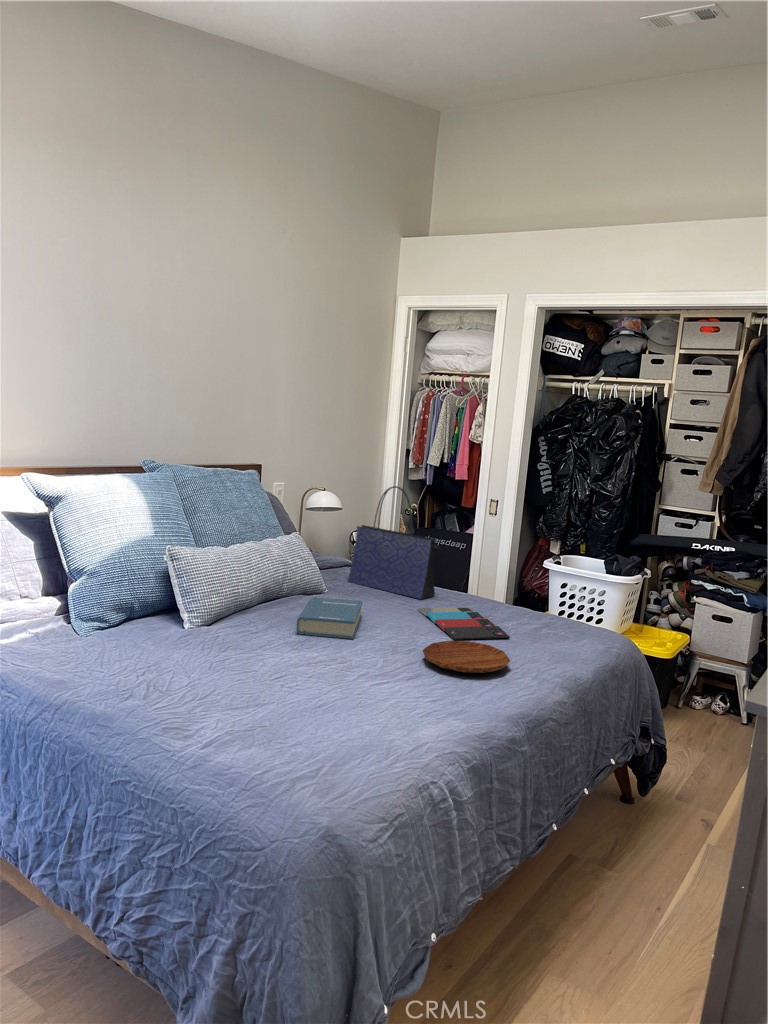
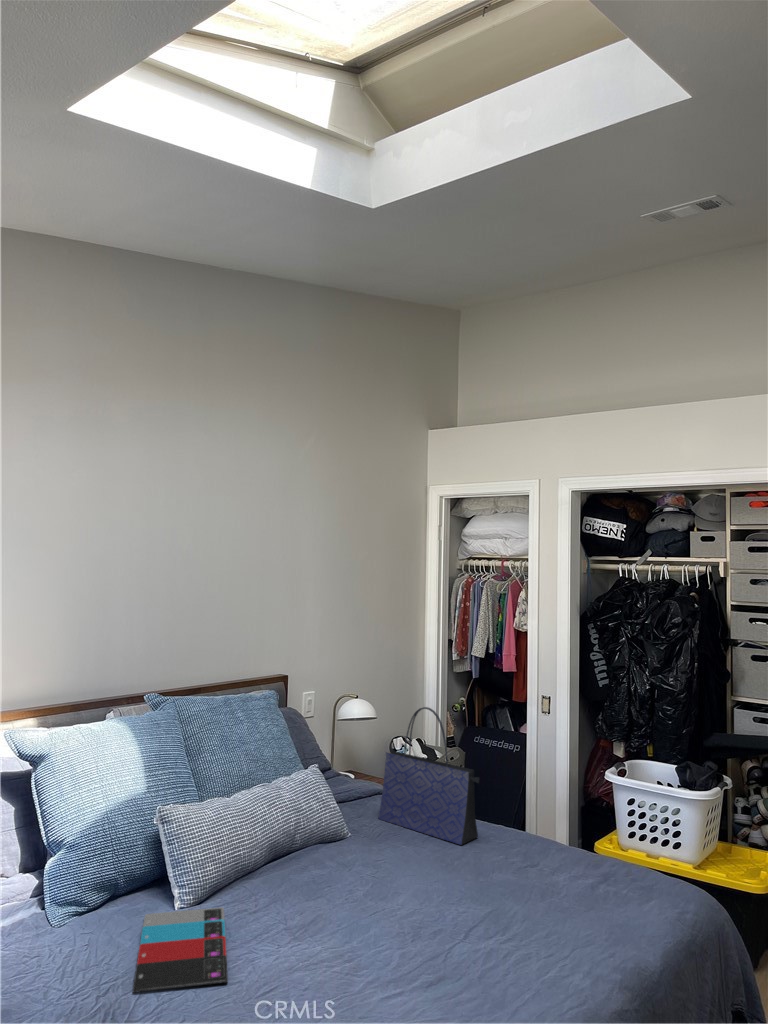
hardback book: present [297,597,363,639] -> none [305,856,388,922]
smartphone: present [418,607,510,640] -> present [133,907,228,993]
tray: present [423,641,510,673] -> none [457,924,569,984]

